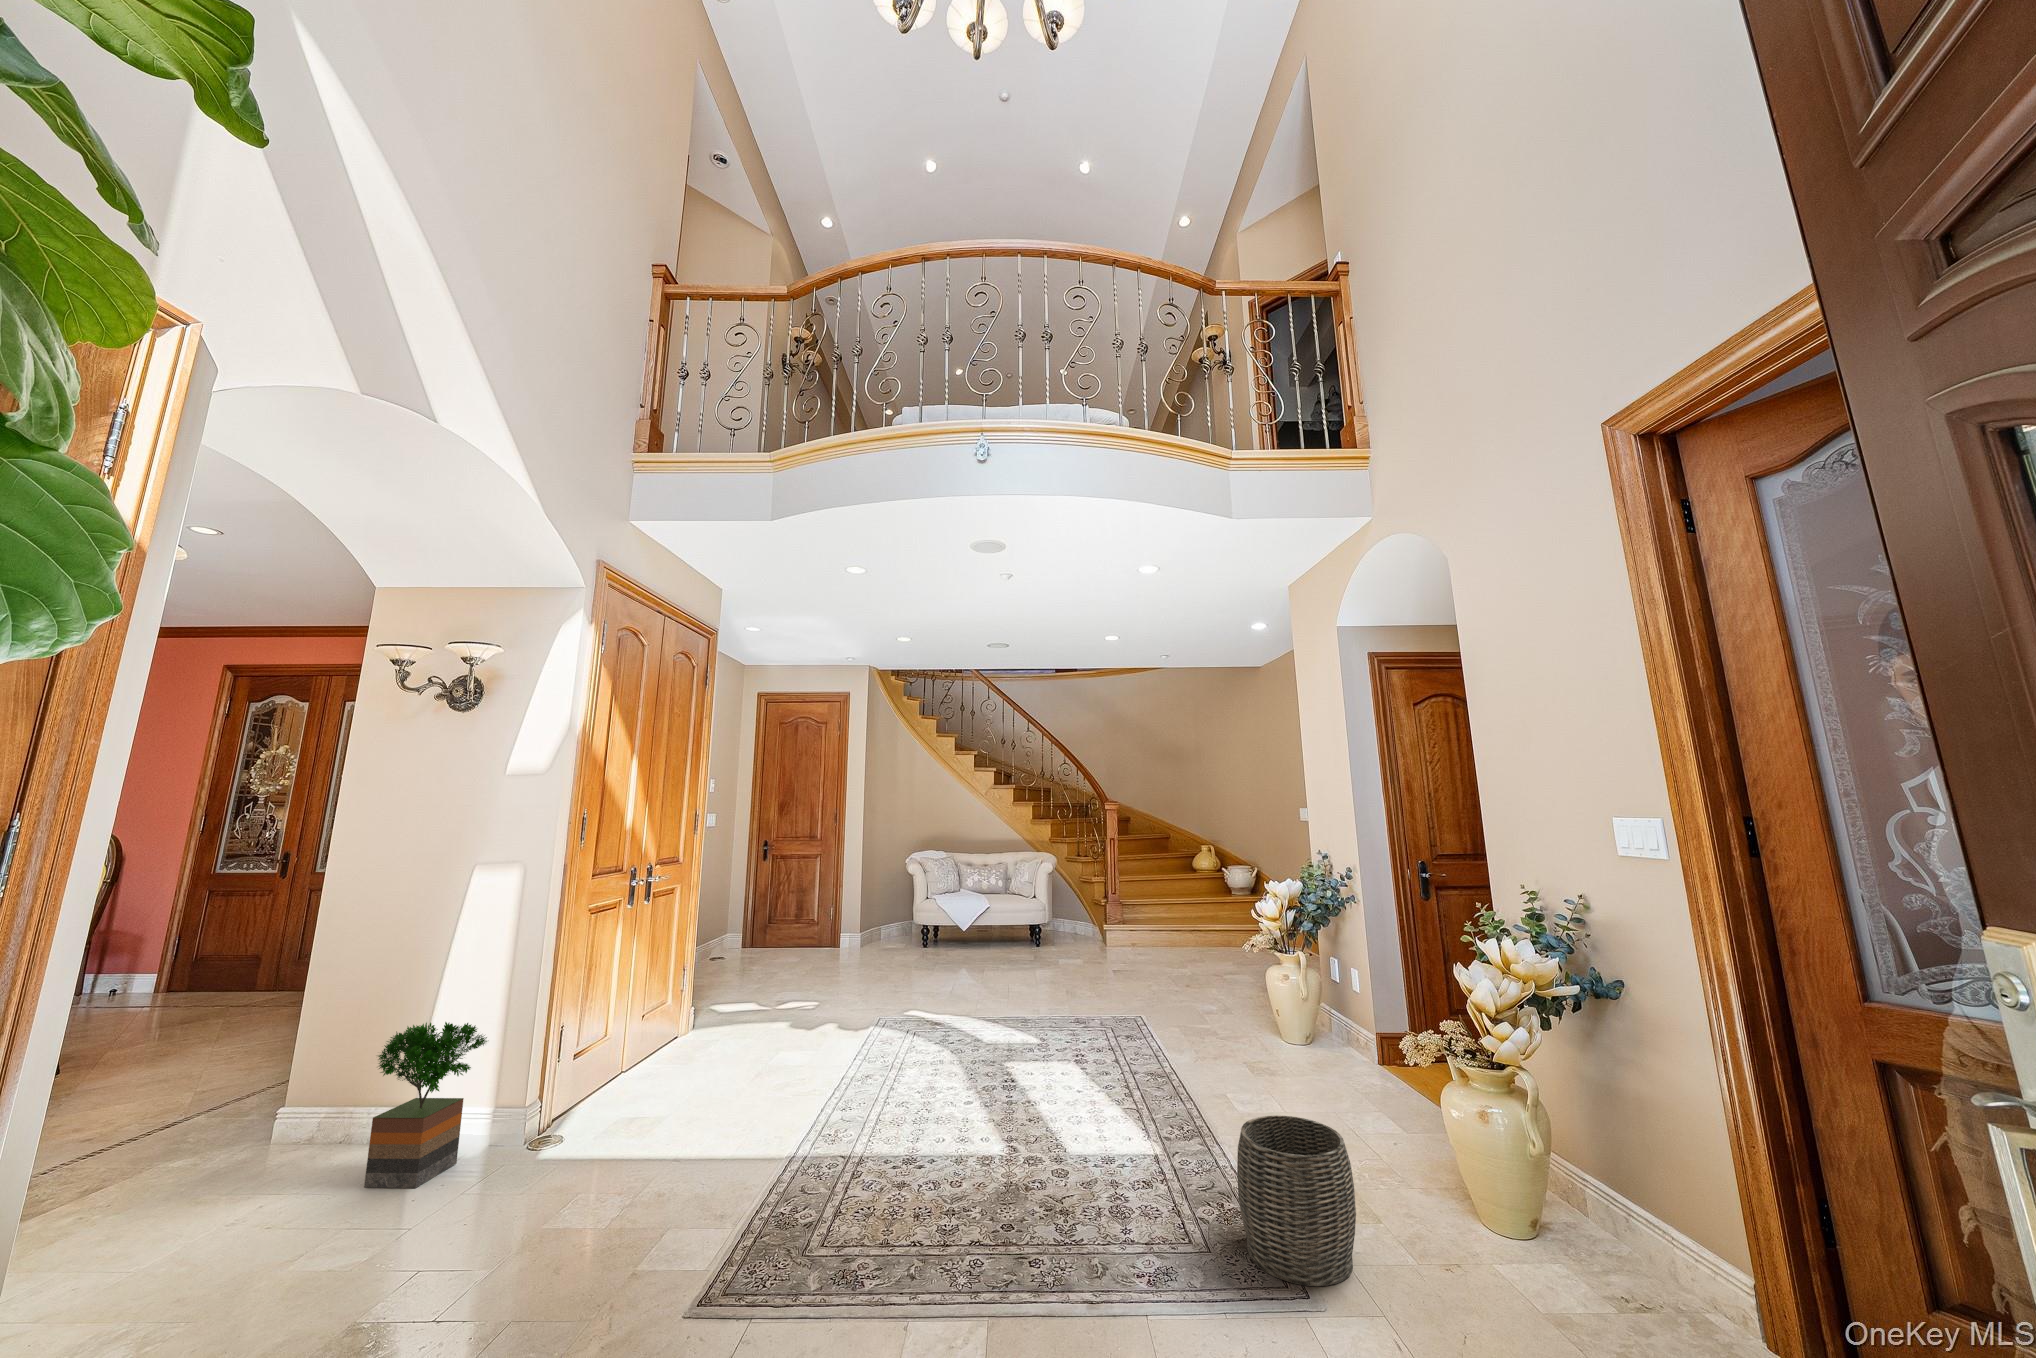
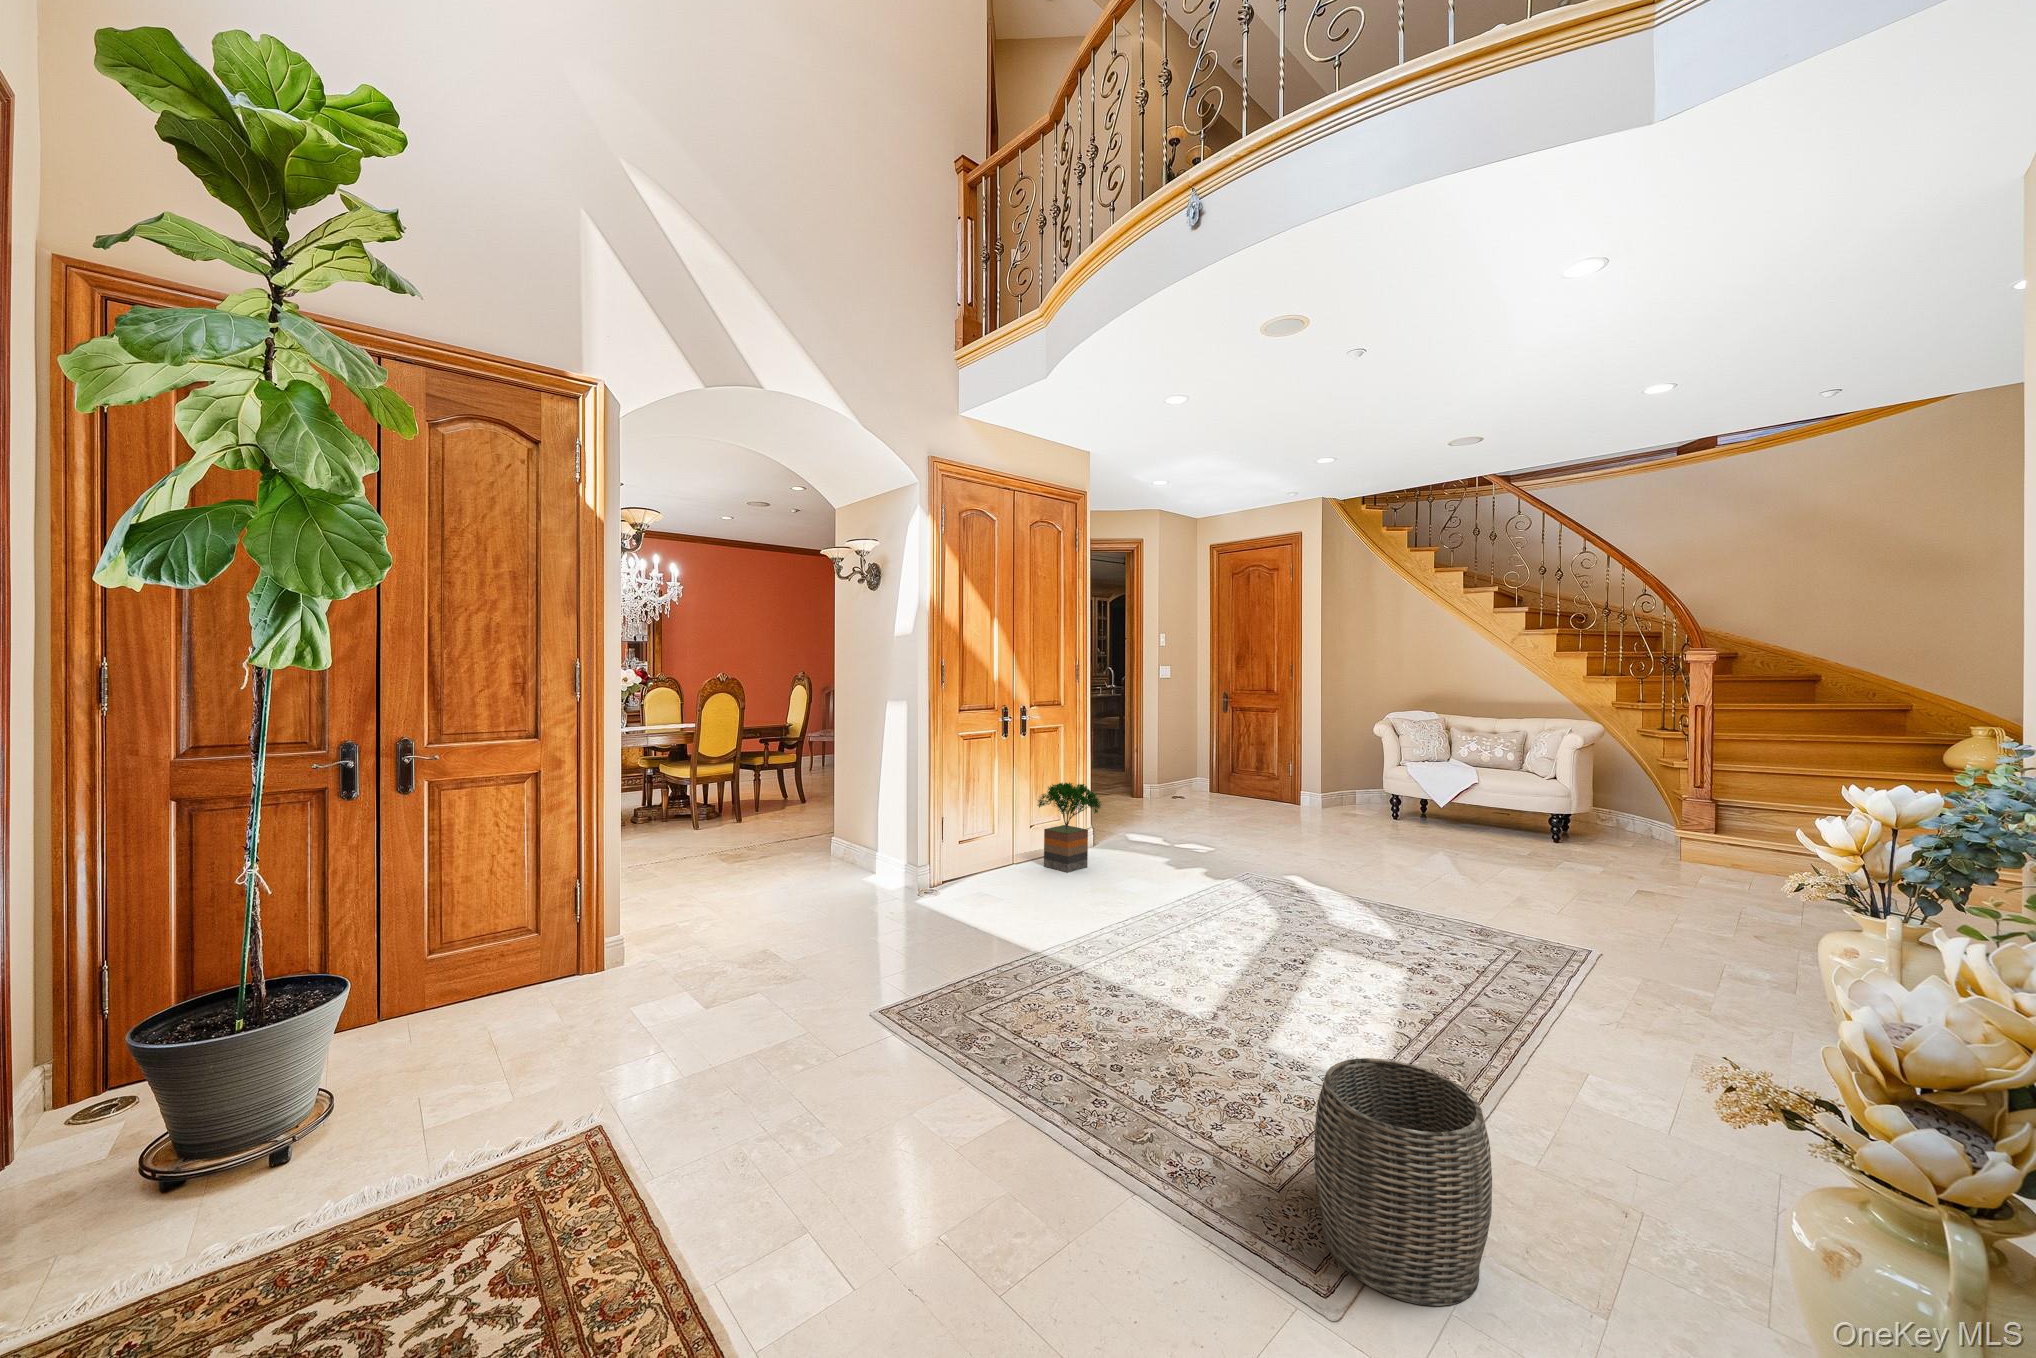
potted tree: present [364,1022,487,1188] -> present [1037,782,1101,872]

